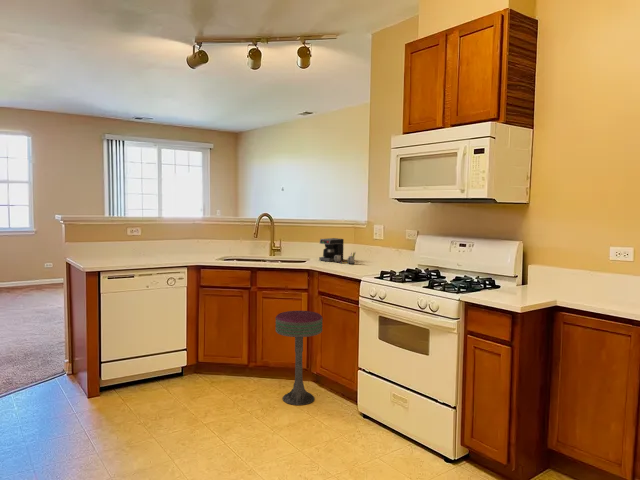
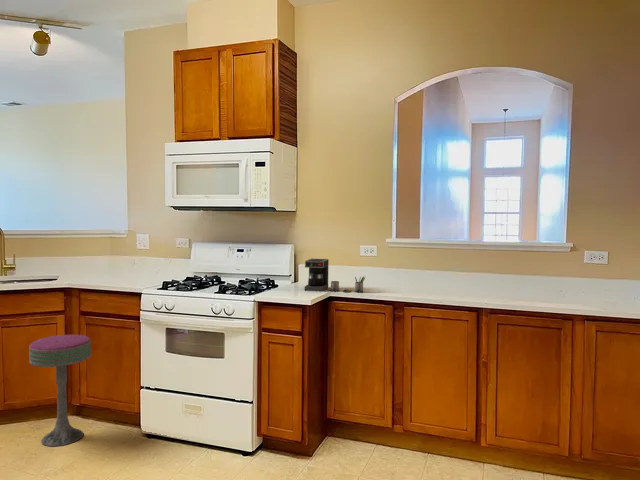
coffee maker: present [319,238,355,264] -> present [305,259,365,292]

